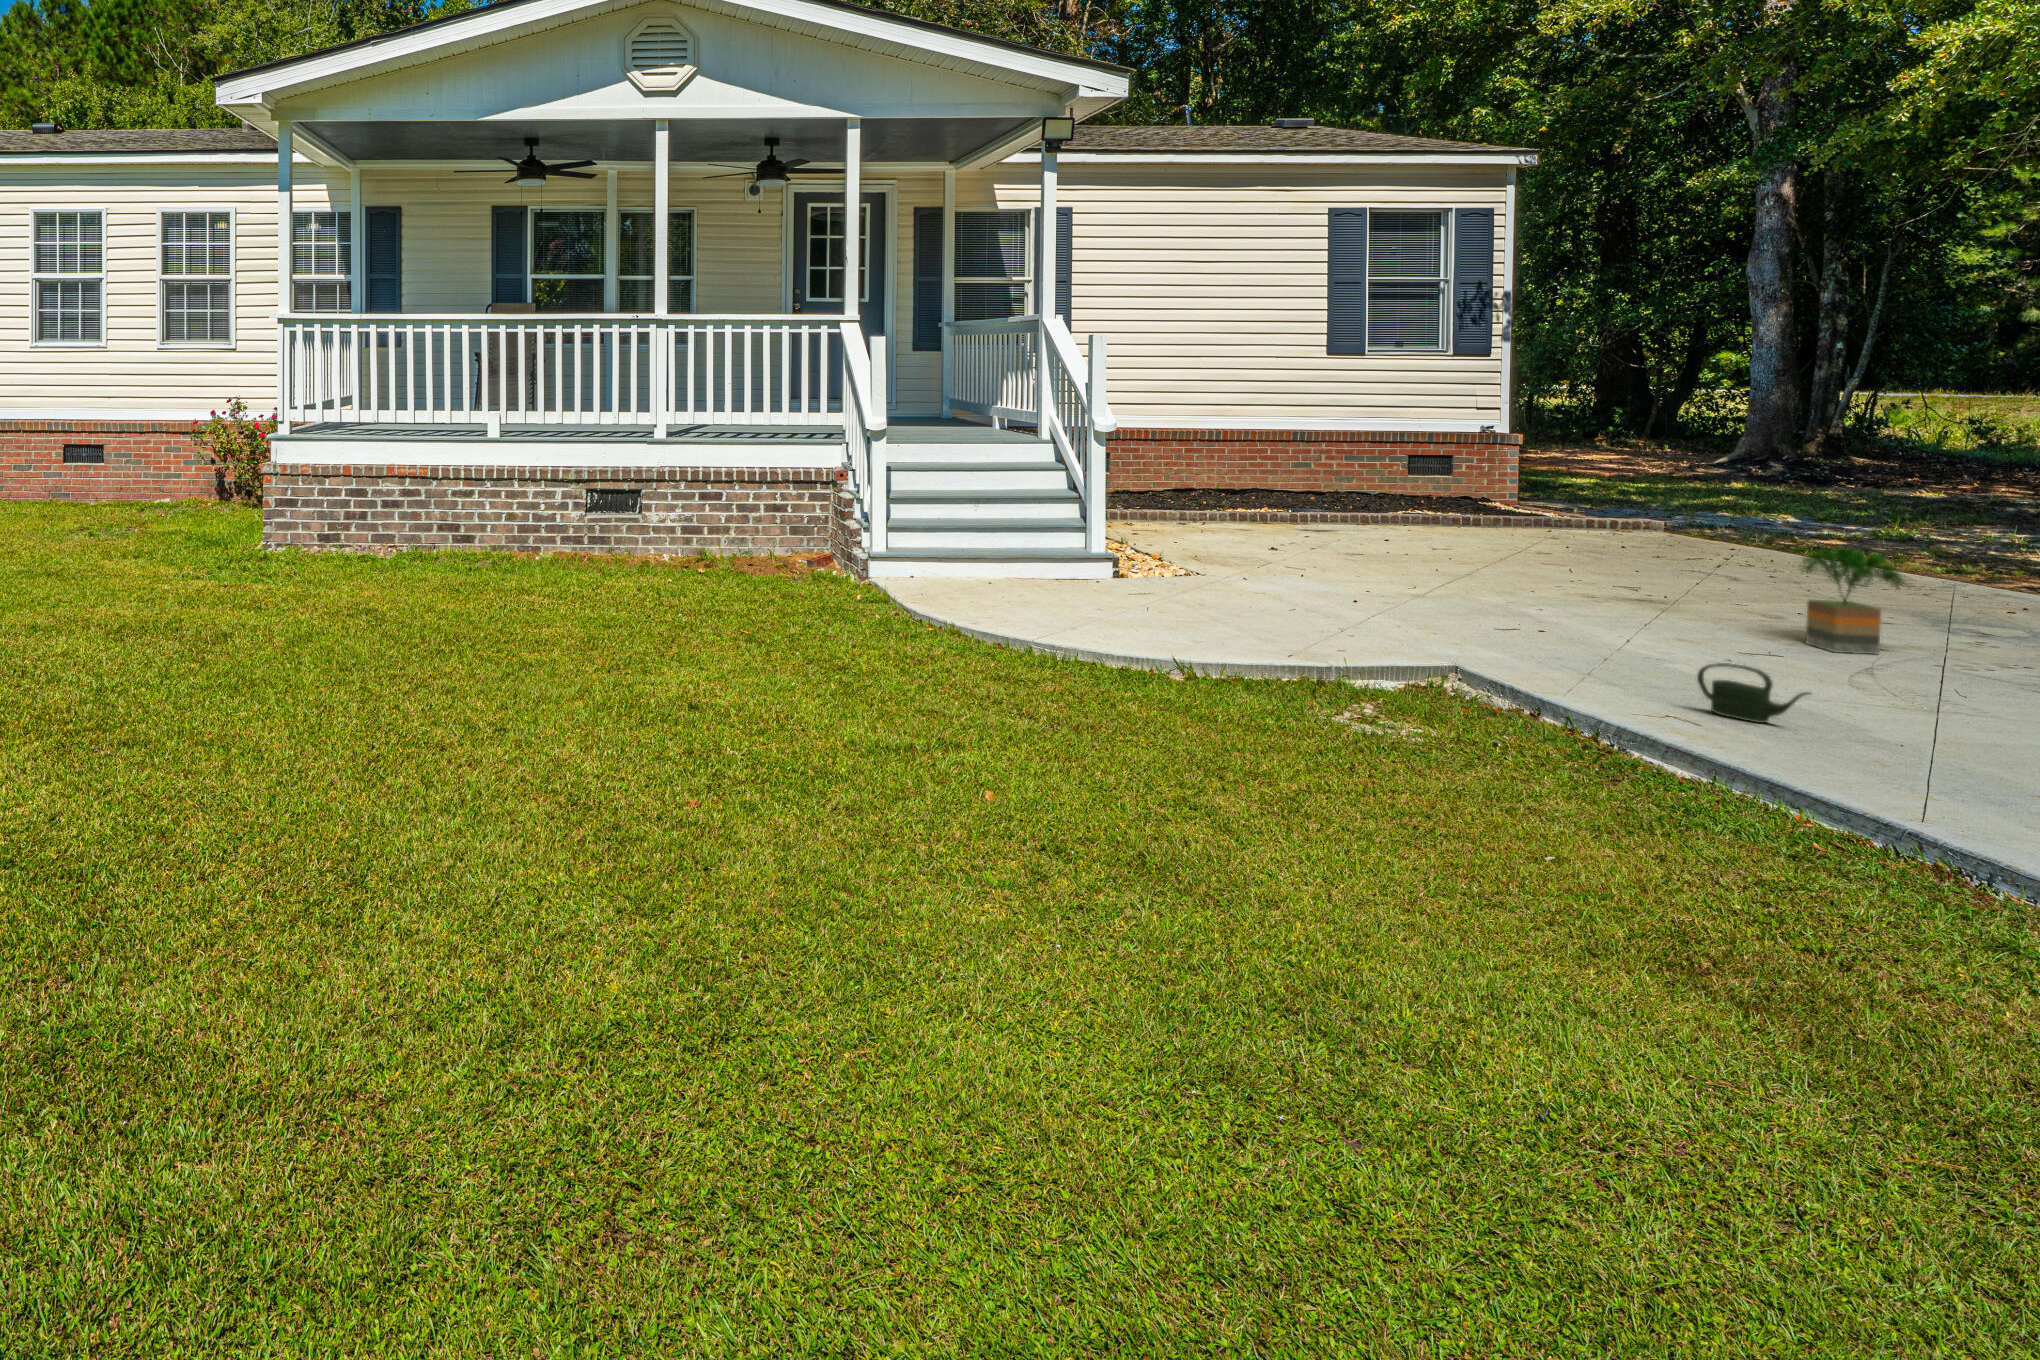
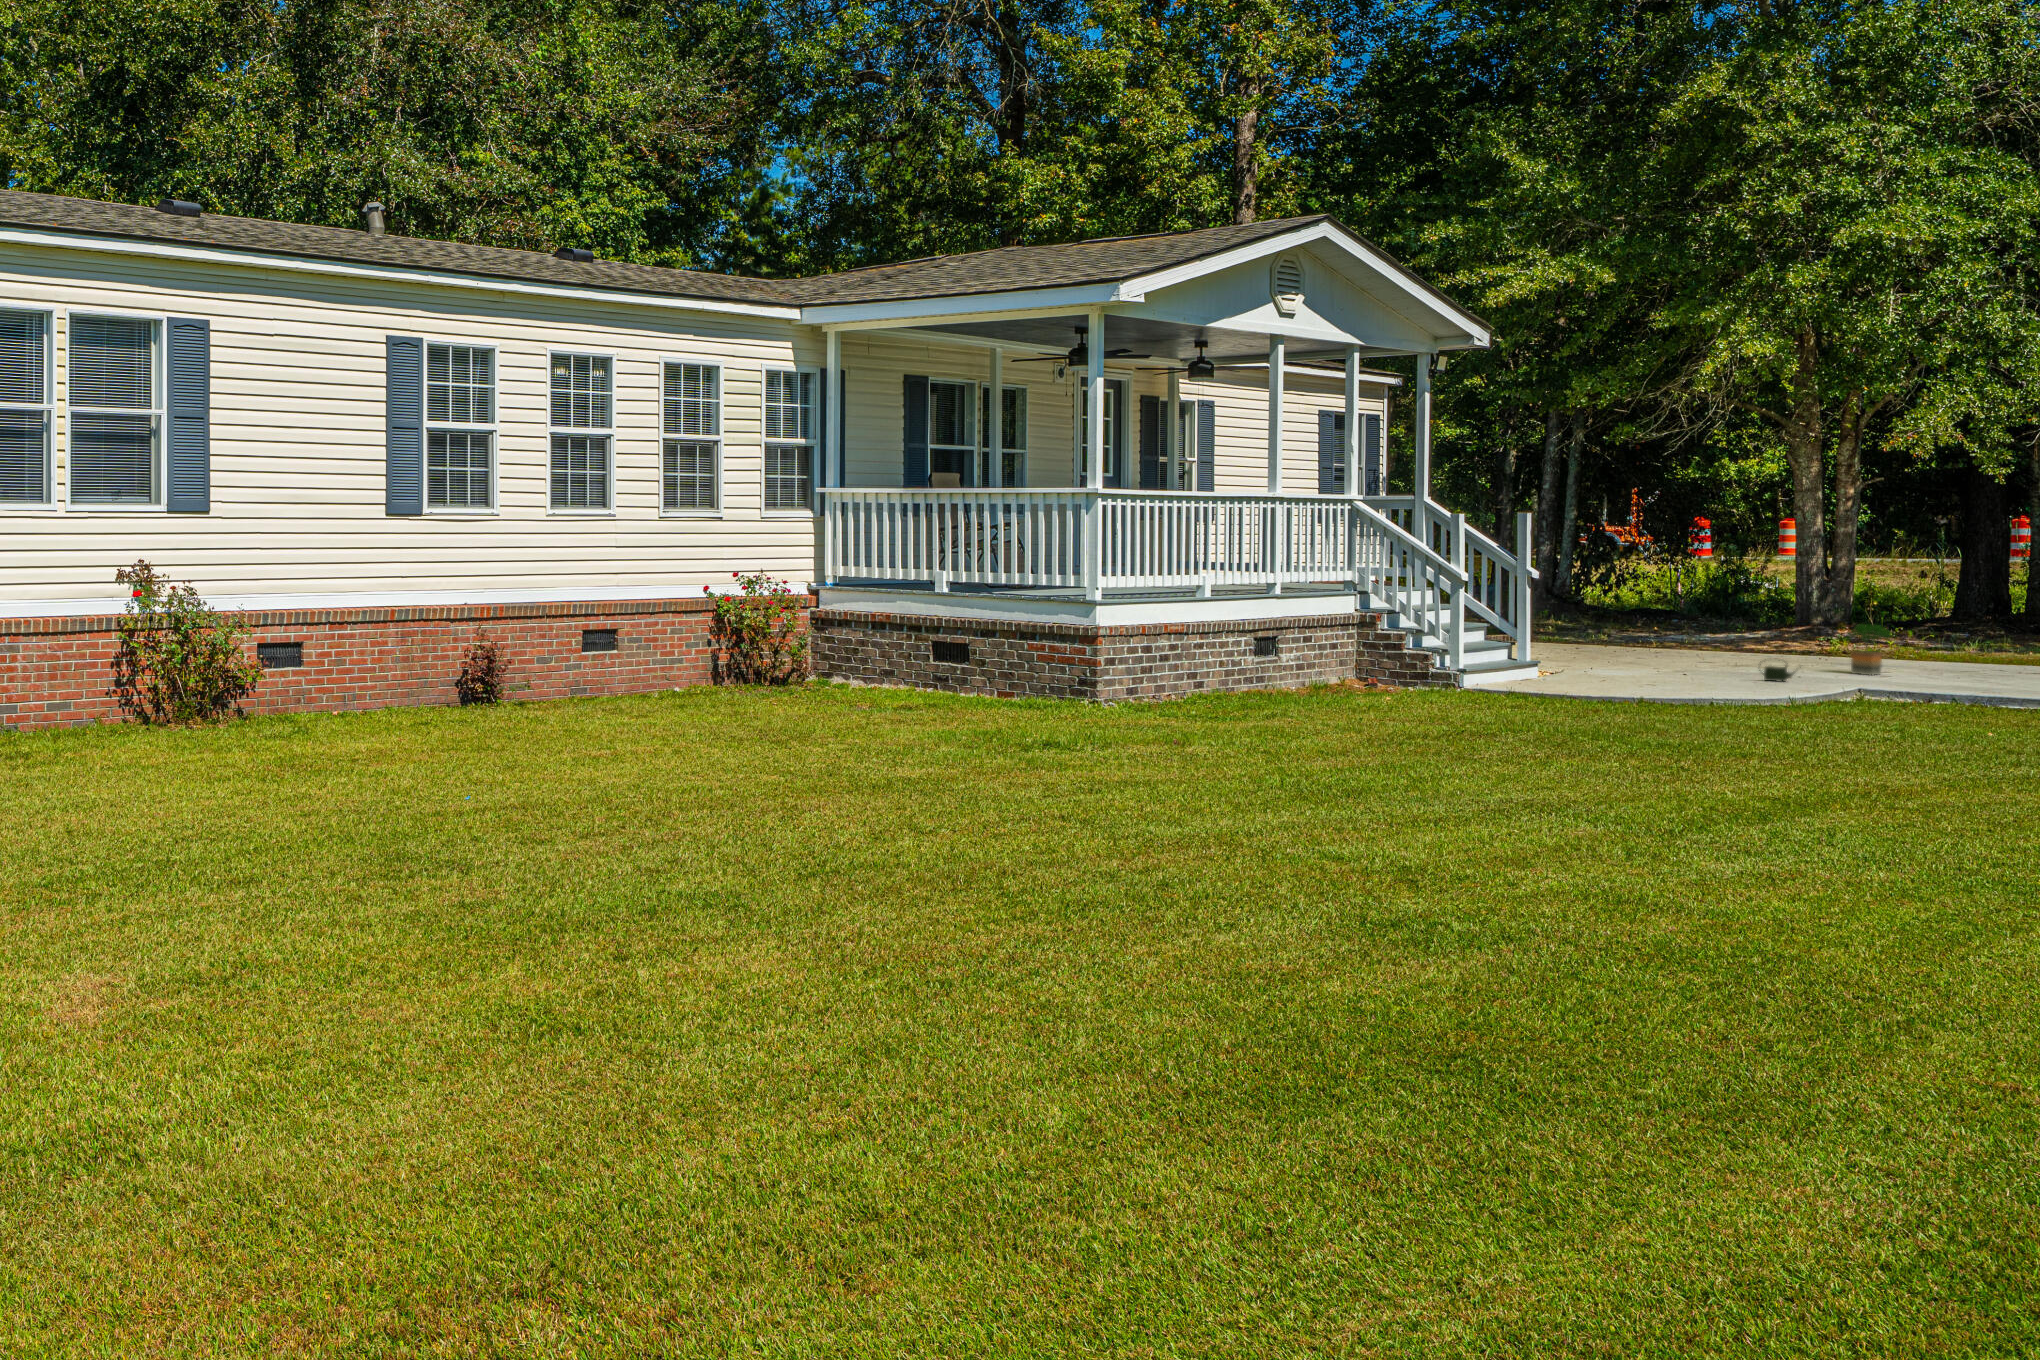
watering can: present [1697,663,1810,723] -> present [1759,663,1794,682]

